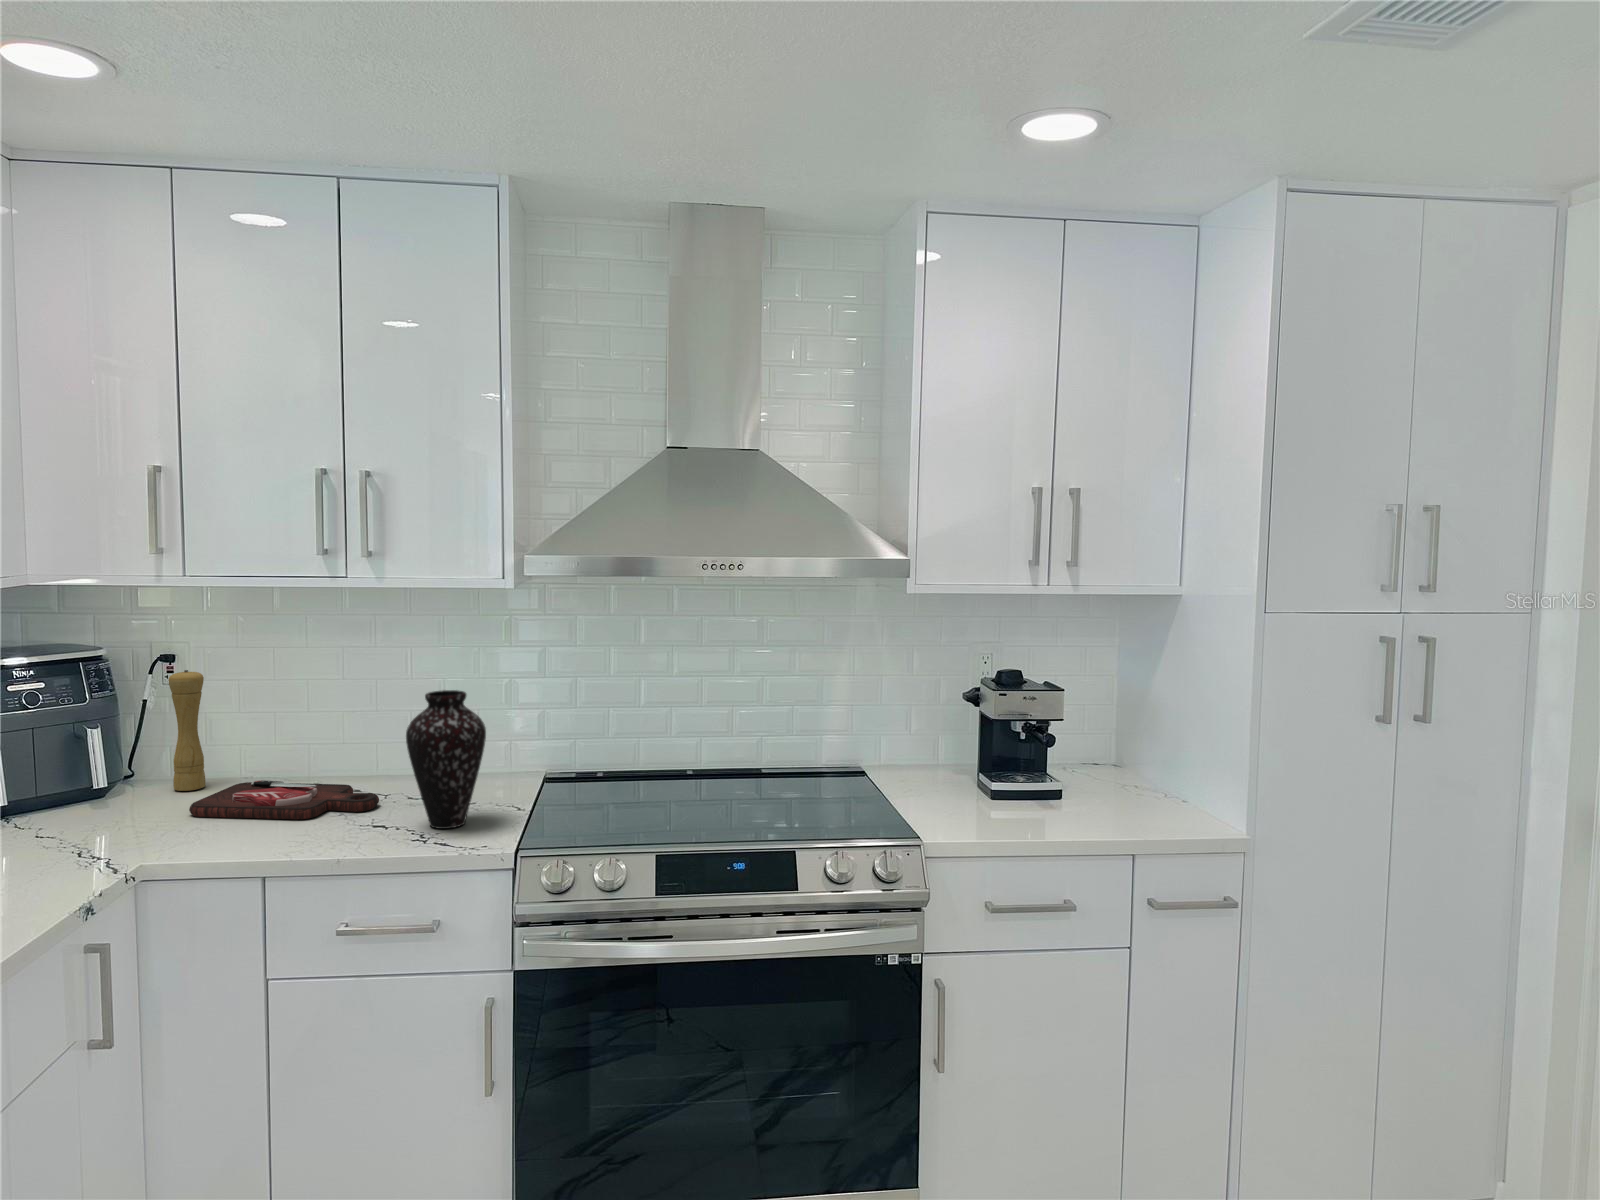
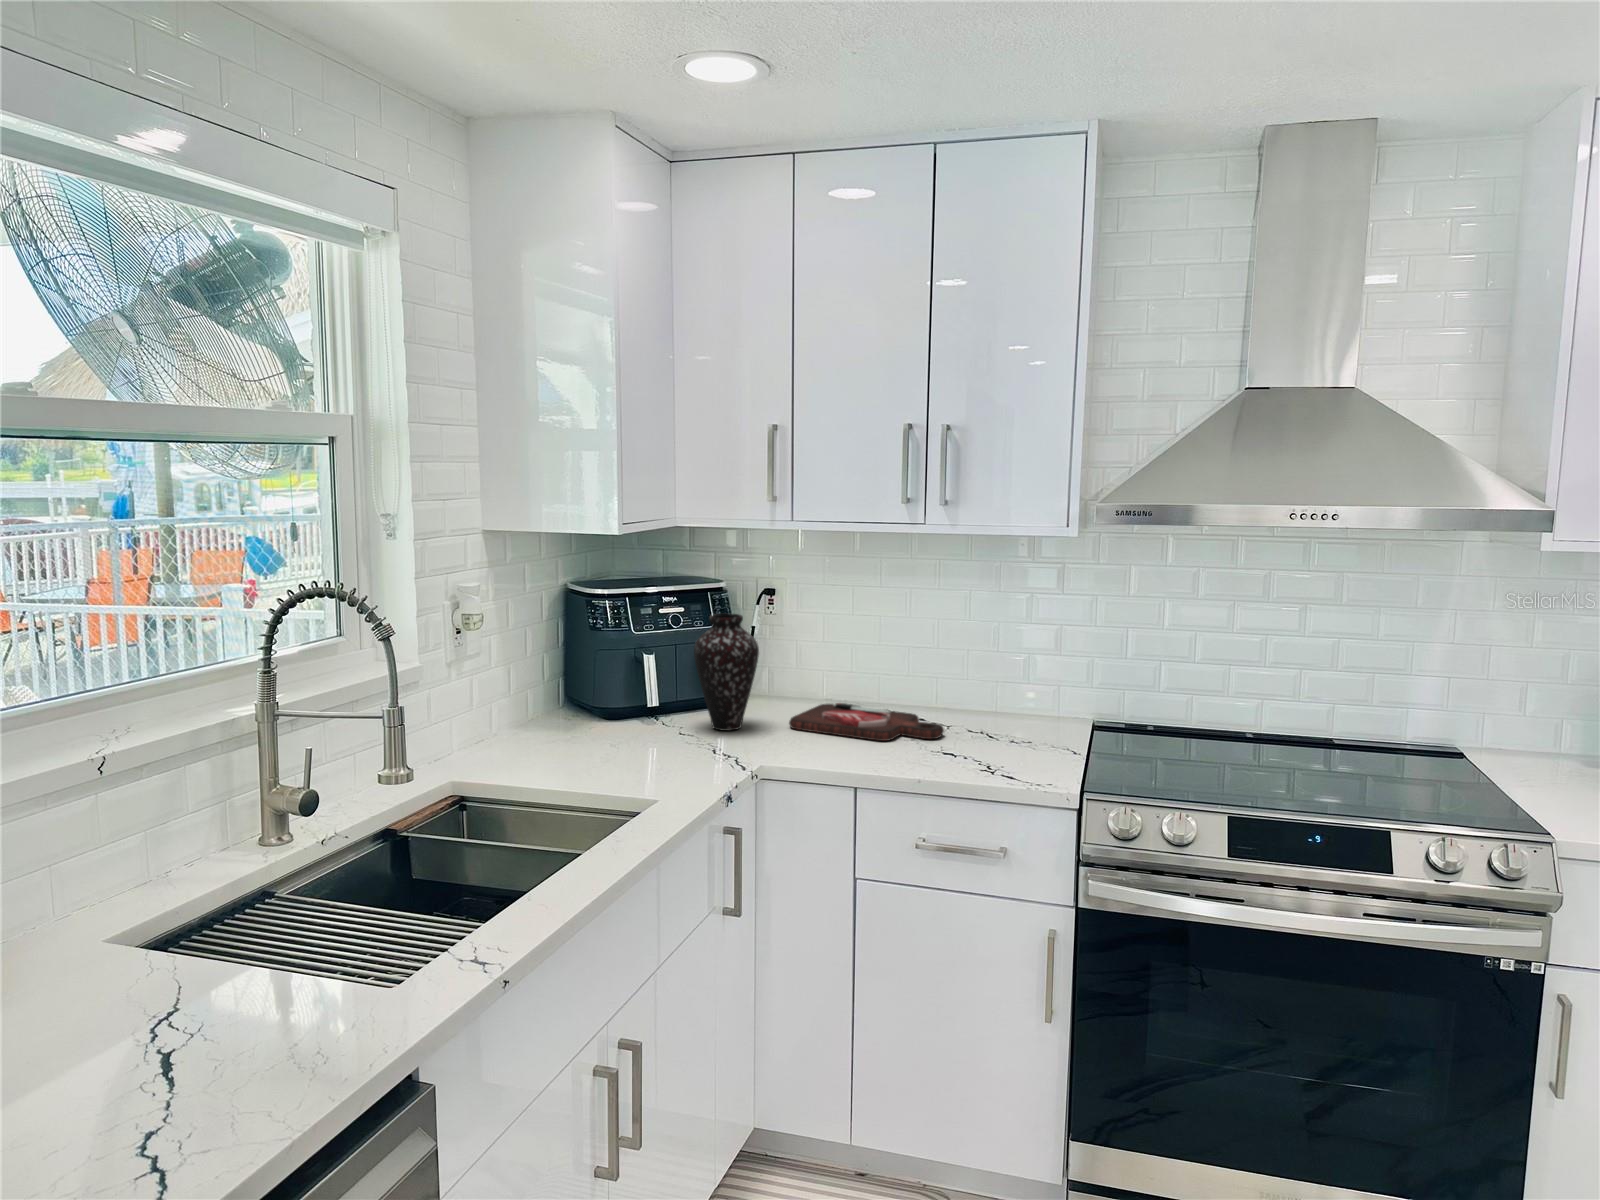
pepper mill: present [169,670,206,791] -> none [770,602,796,706]
vase: present [406,690,486,829] -> present [694,614,759,731]

